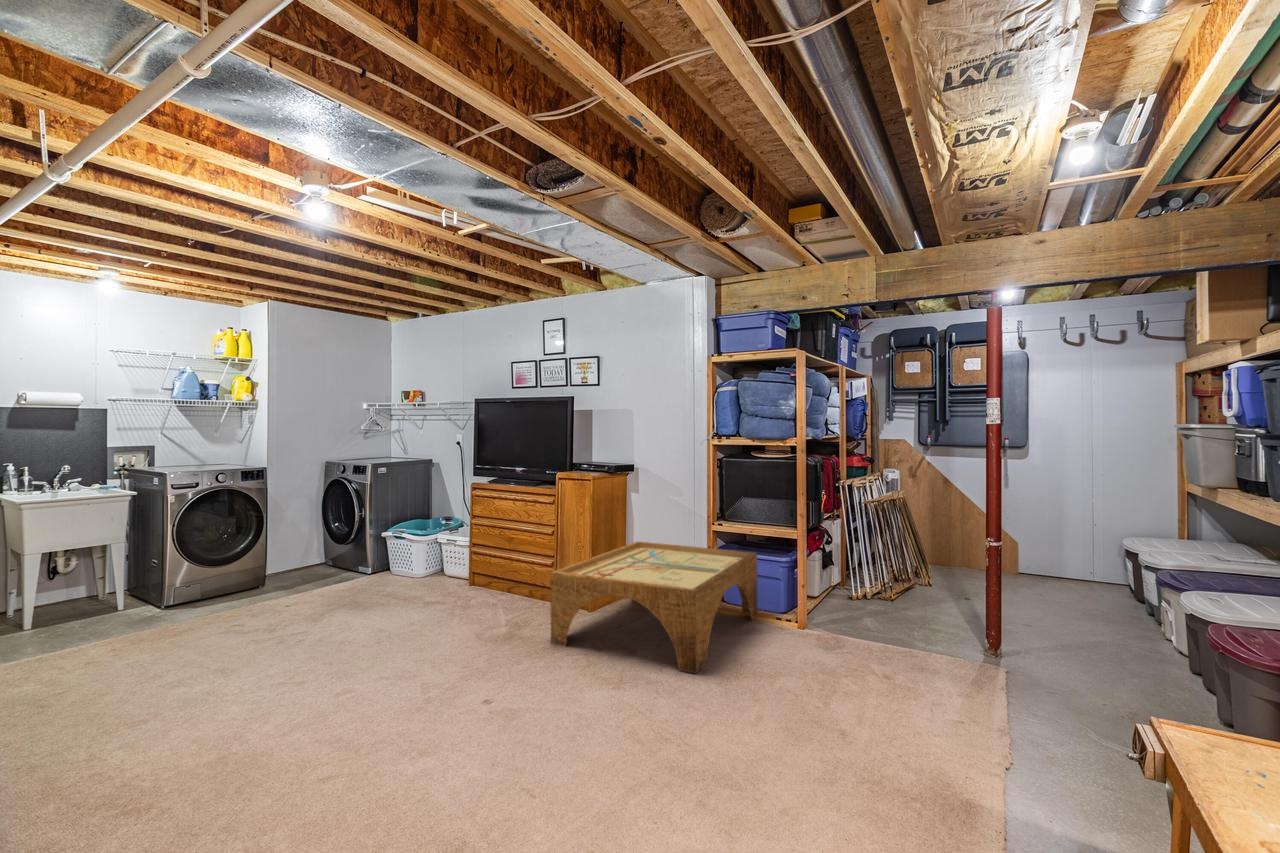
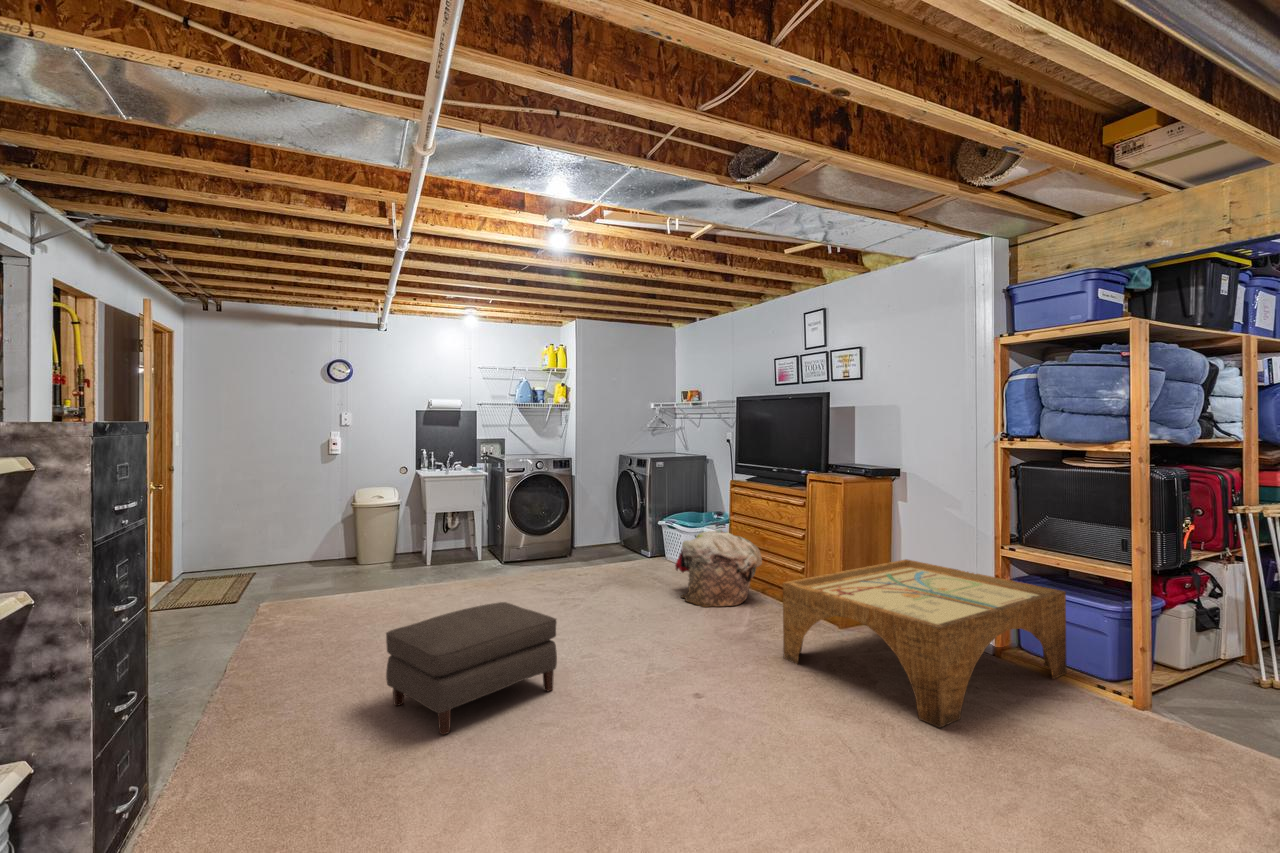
laundry basket: none [416,531,509,610] -> present [675,530,762,607]
ottoman: none [70,637,324,814] -> present [386,602,557,735]

